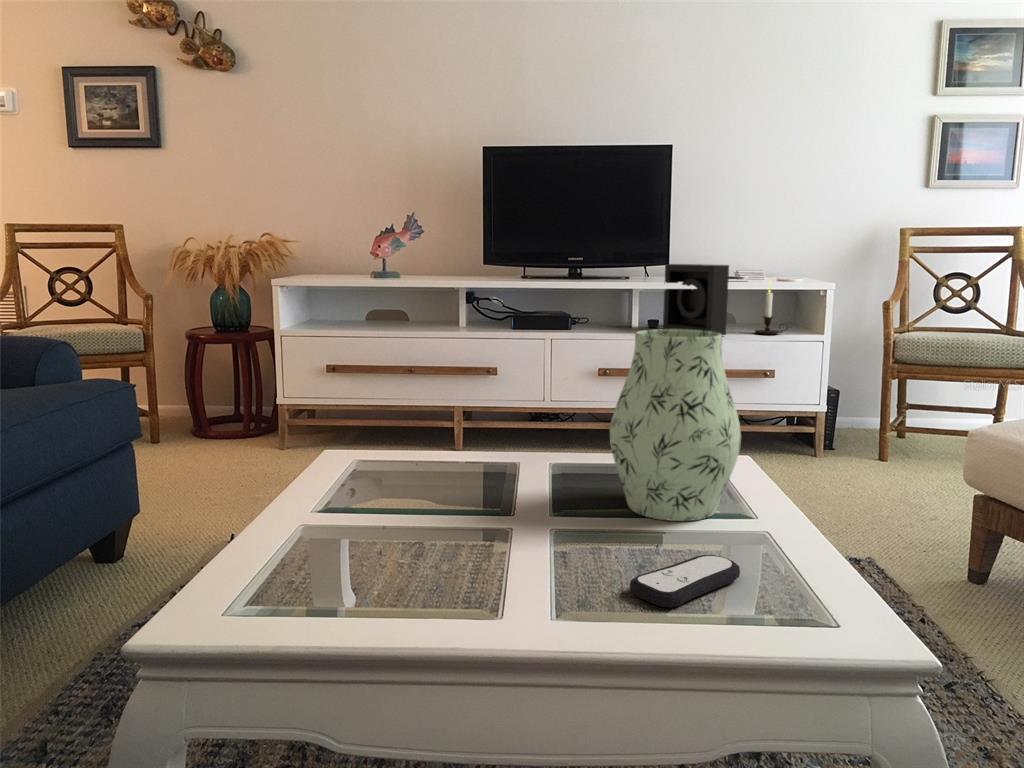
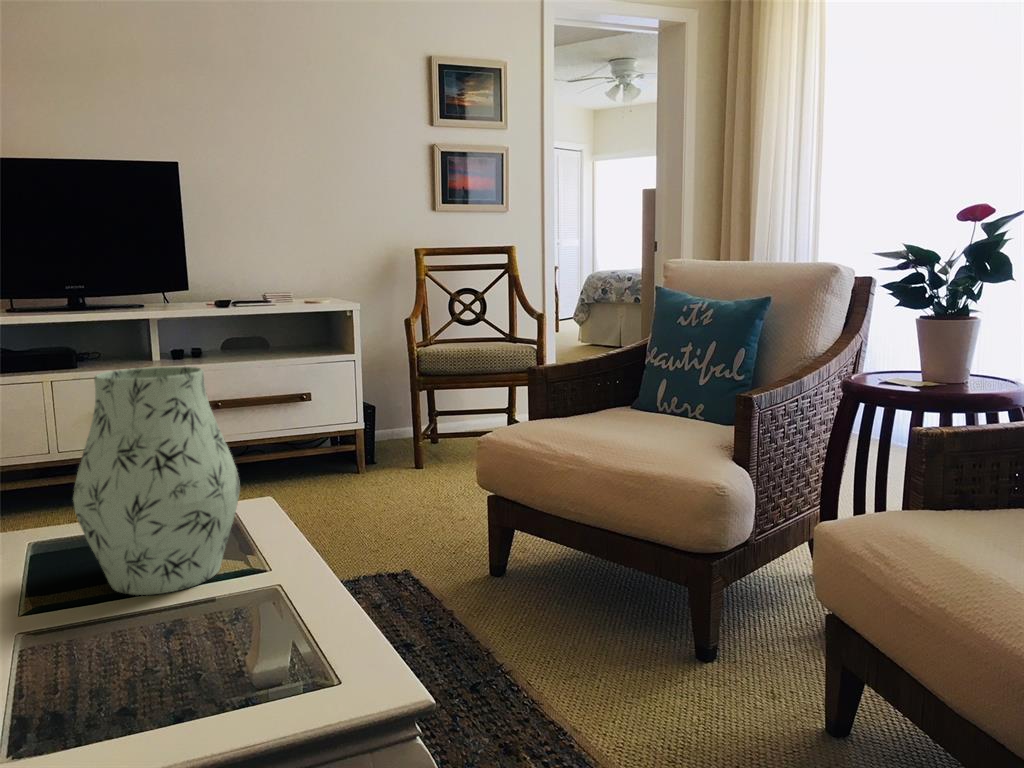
speaker: present [663,264,729,335] -> none [182,288,256,363]
candle: present [755,281,786,334] -> none [286,301,319,357]
remote control: present [630,555,740,608] -> none [80,632,232,723]

